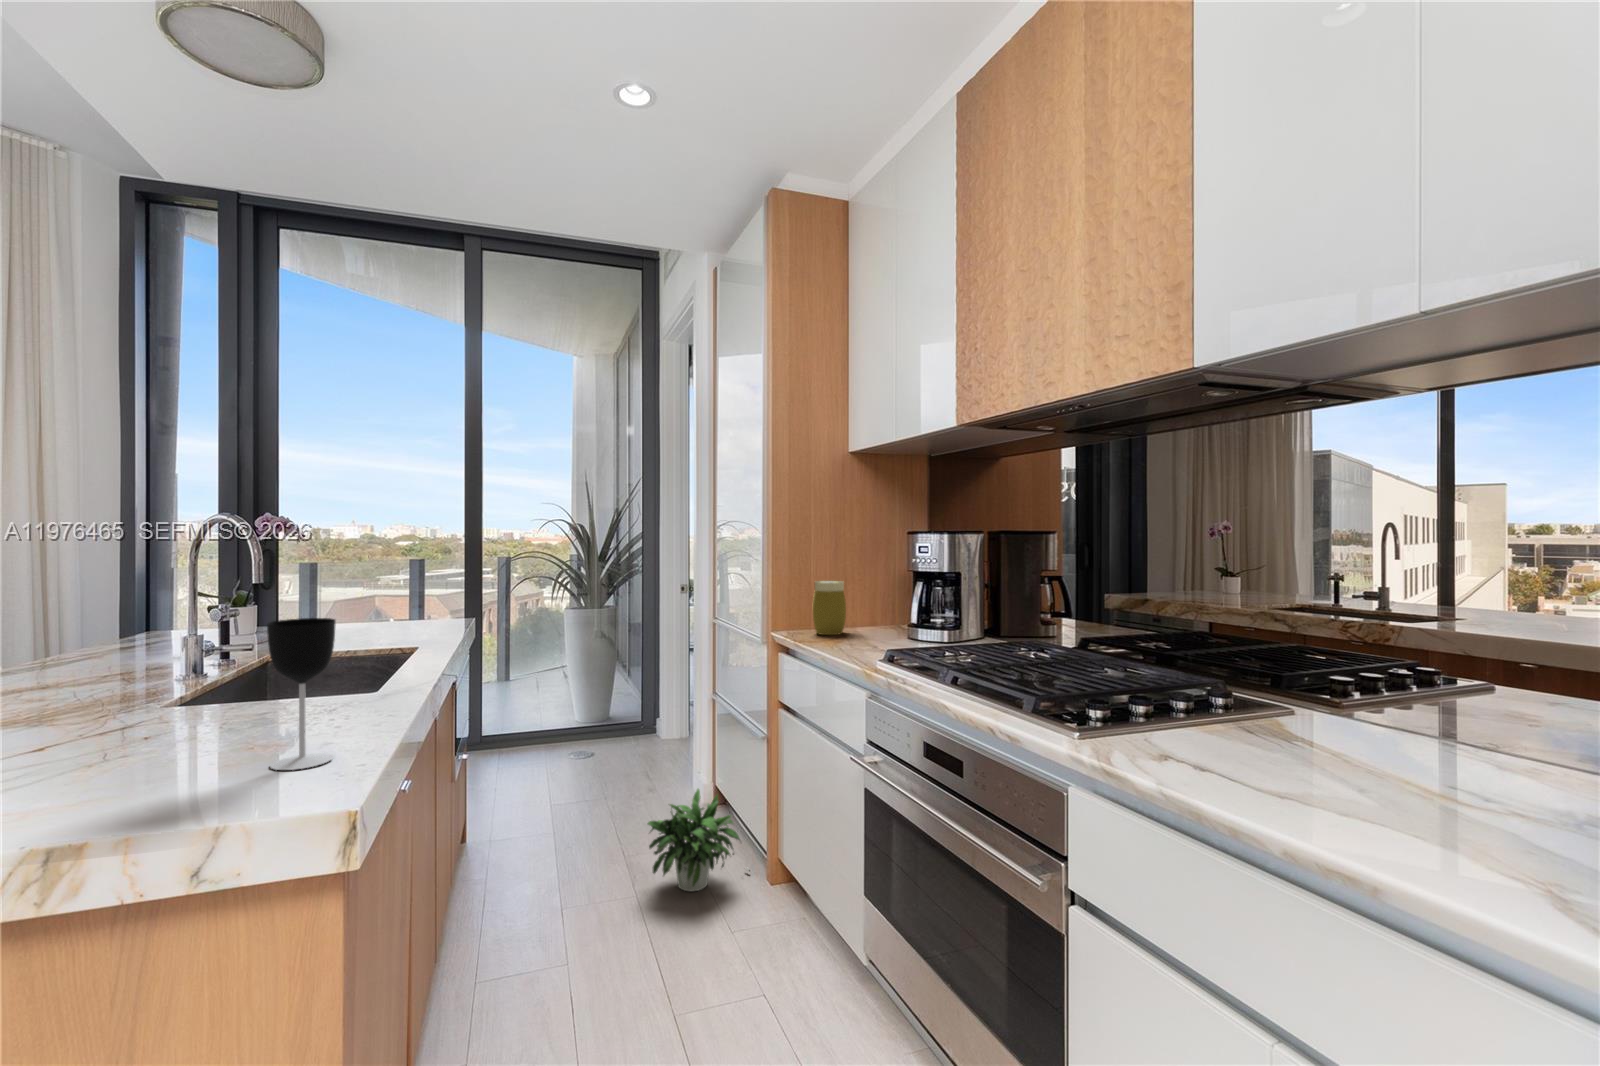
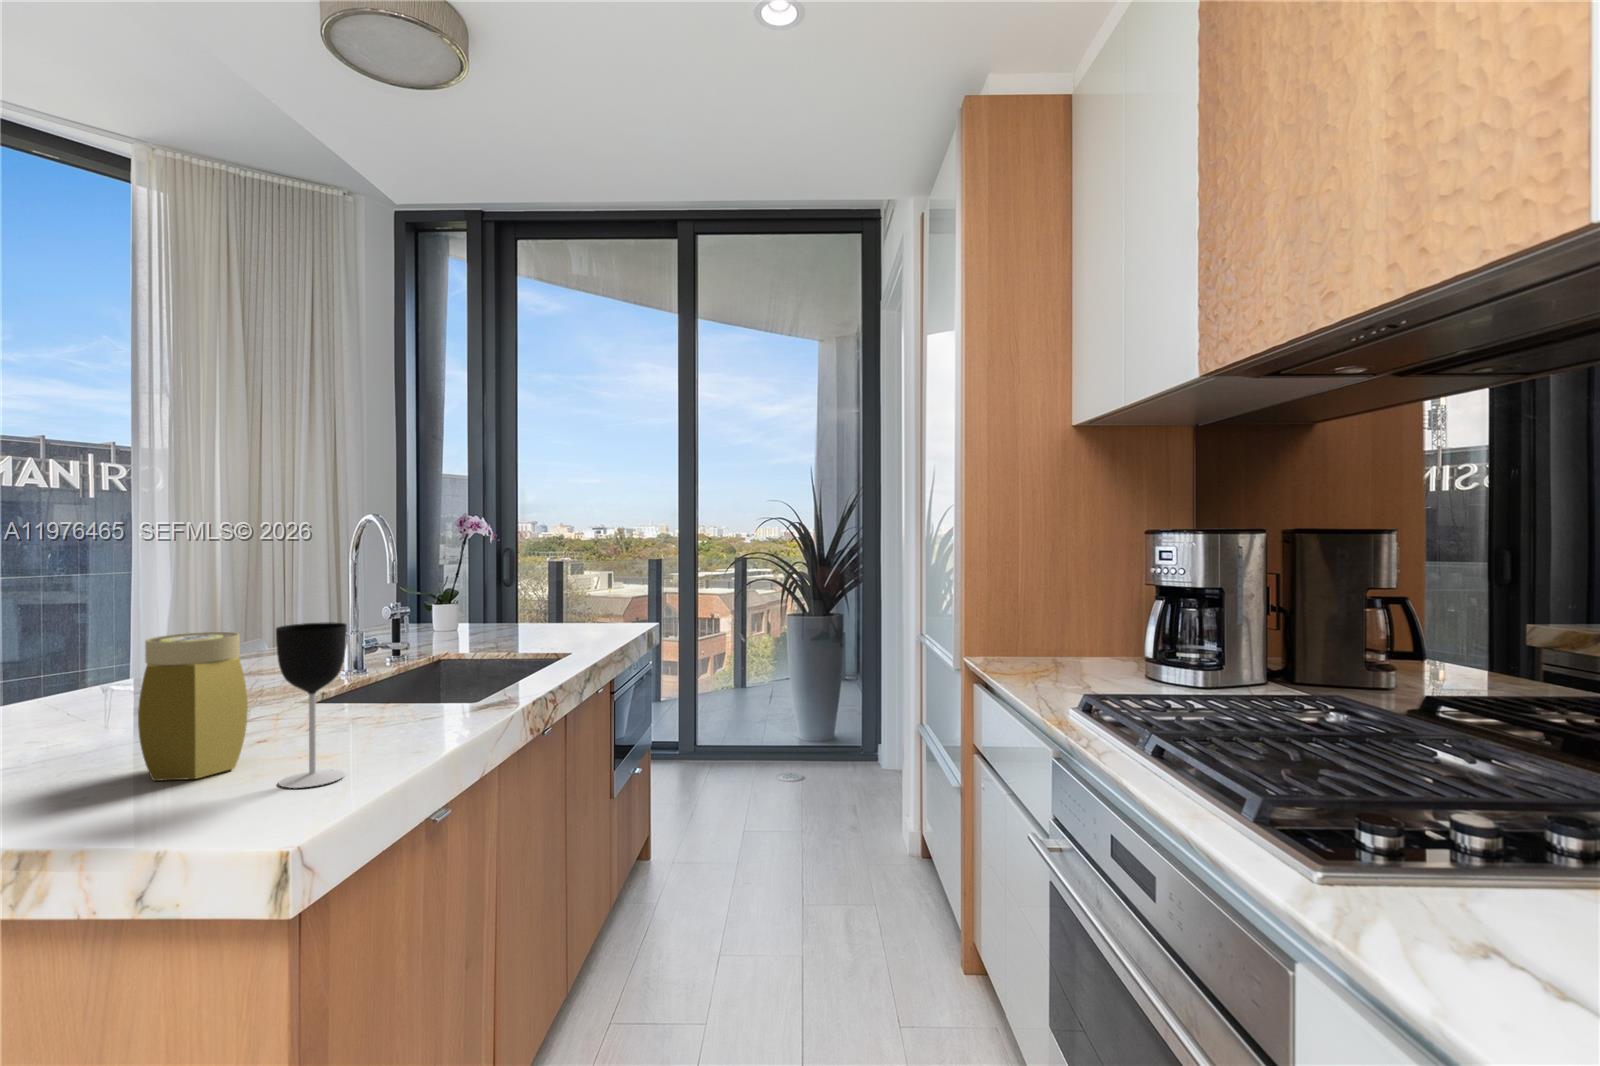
jar: present [813,581,846,635] -> present [138,632,248,781]
potted plant: present [648,789,750,891] -> none [818,841,944,968]

